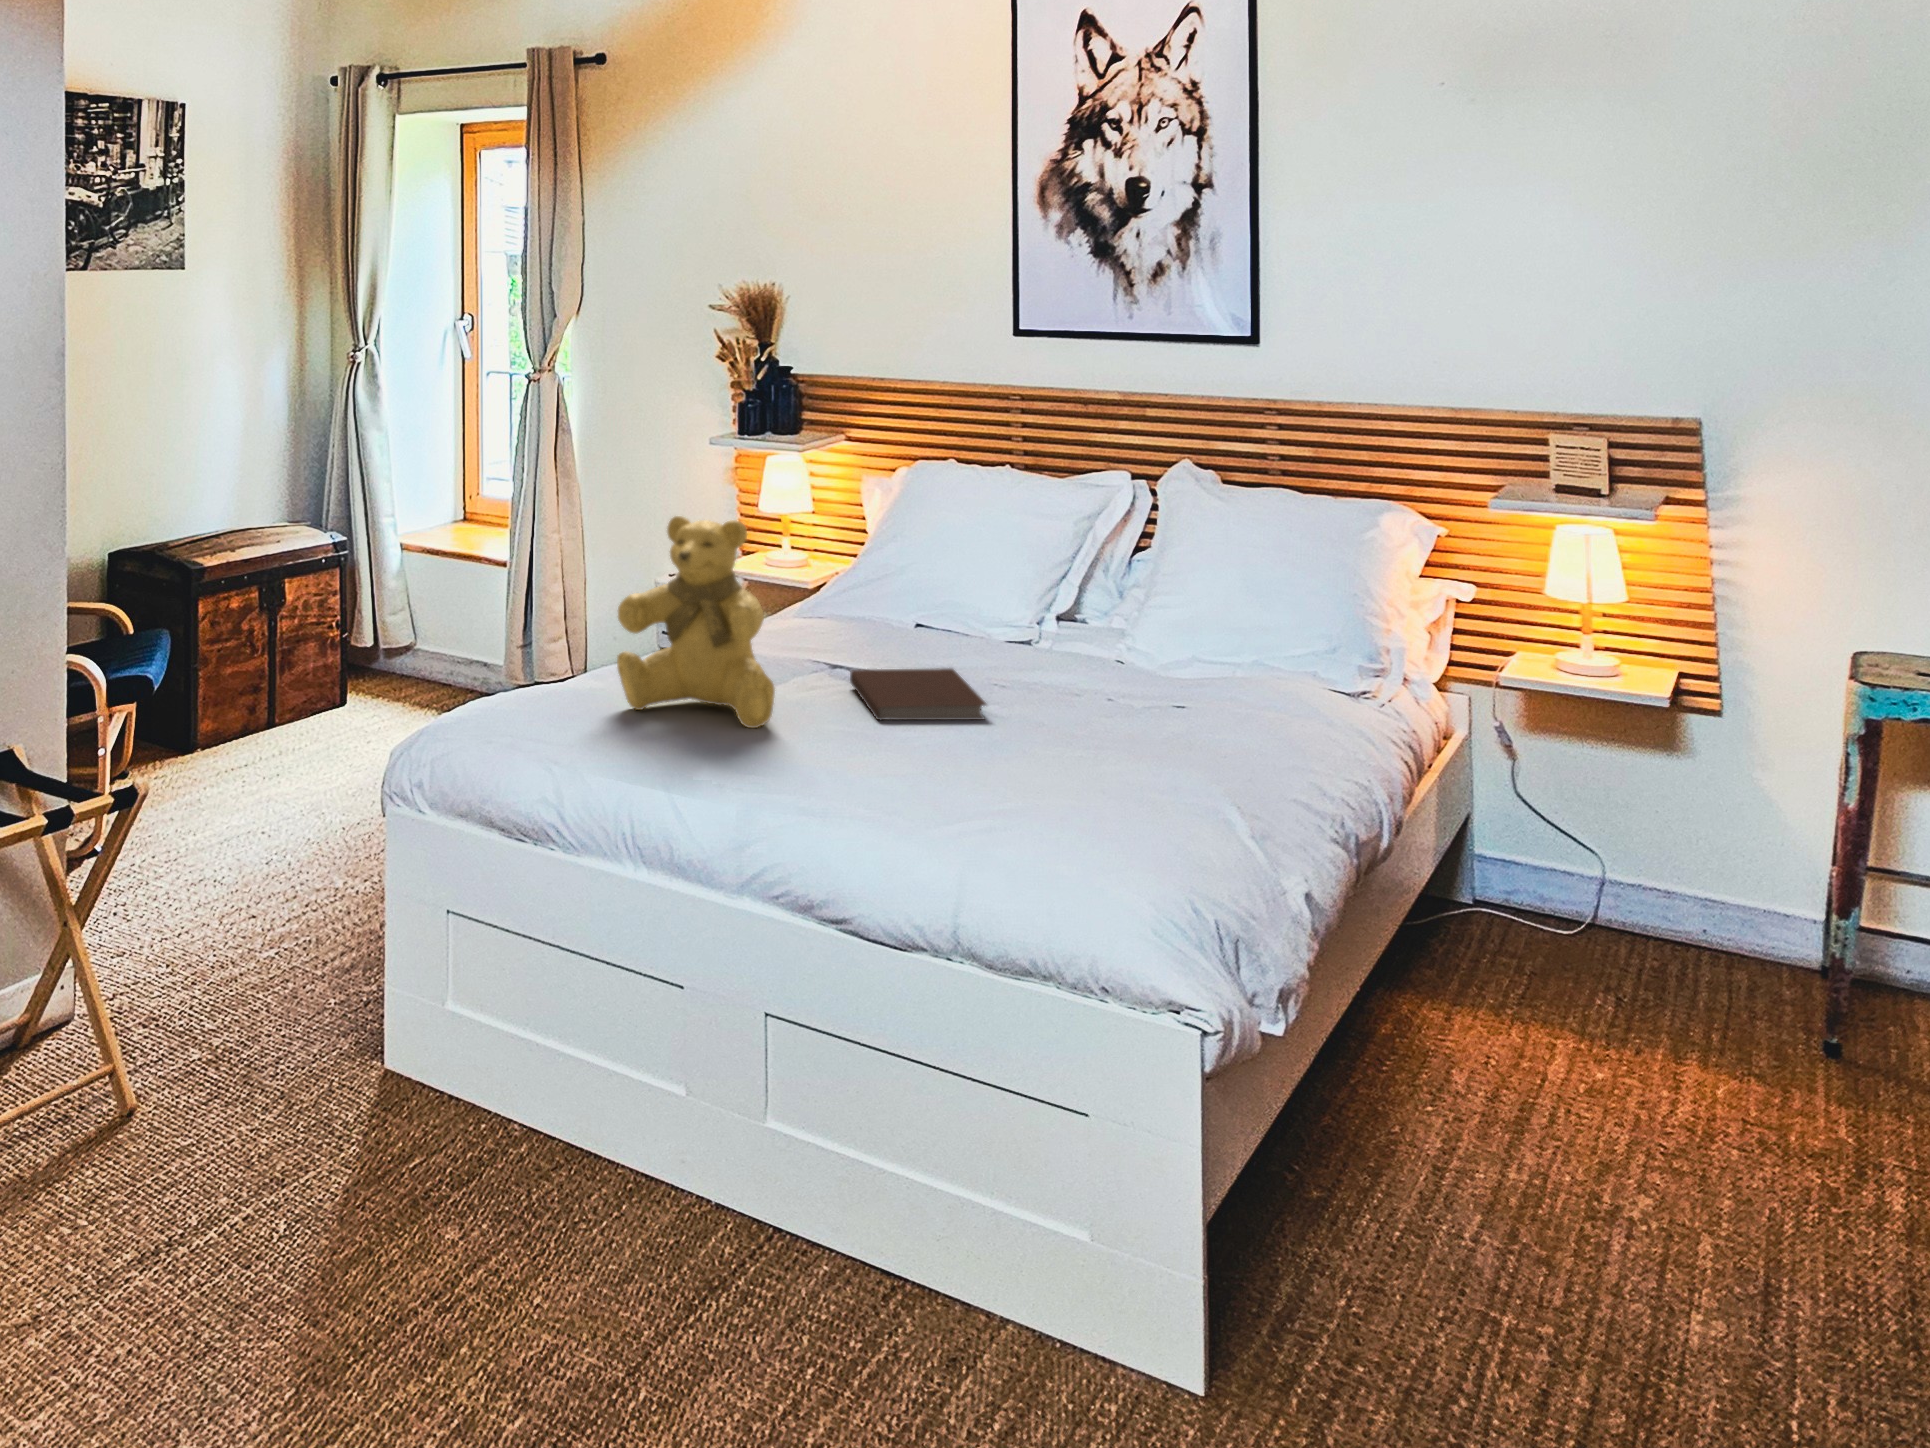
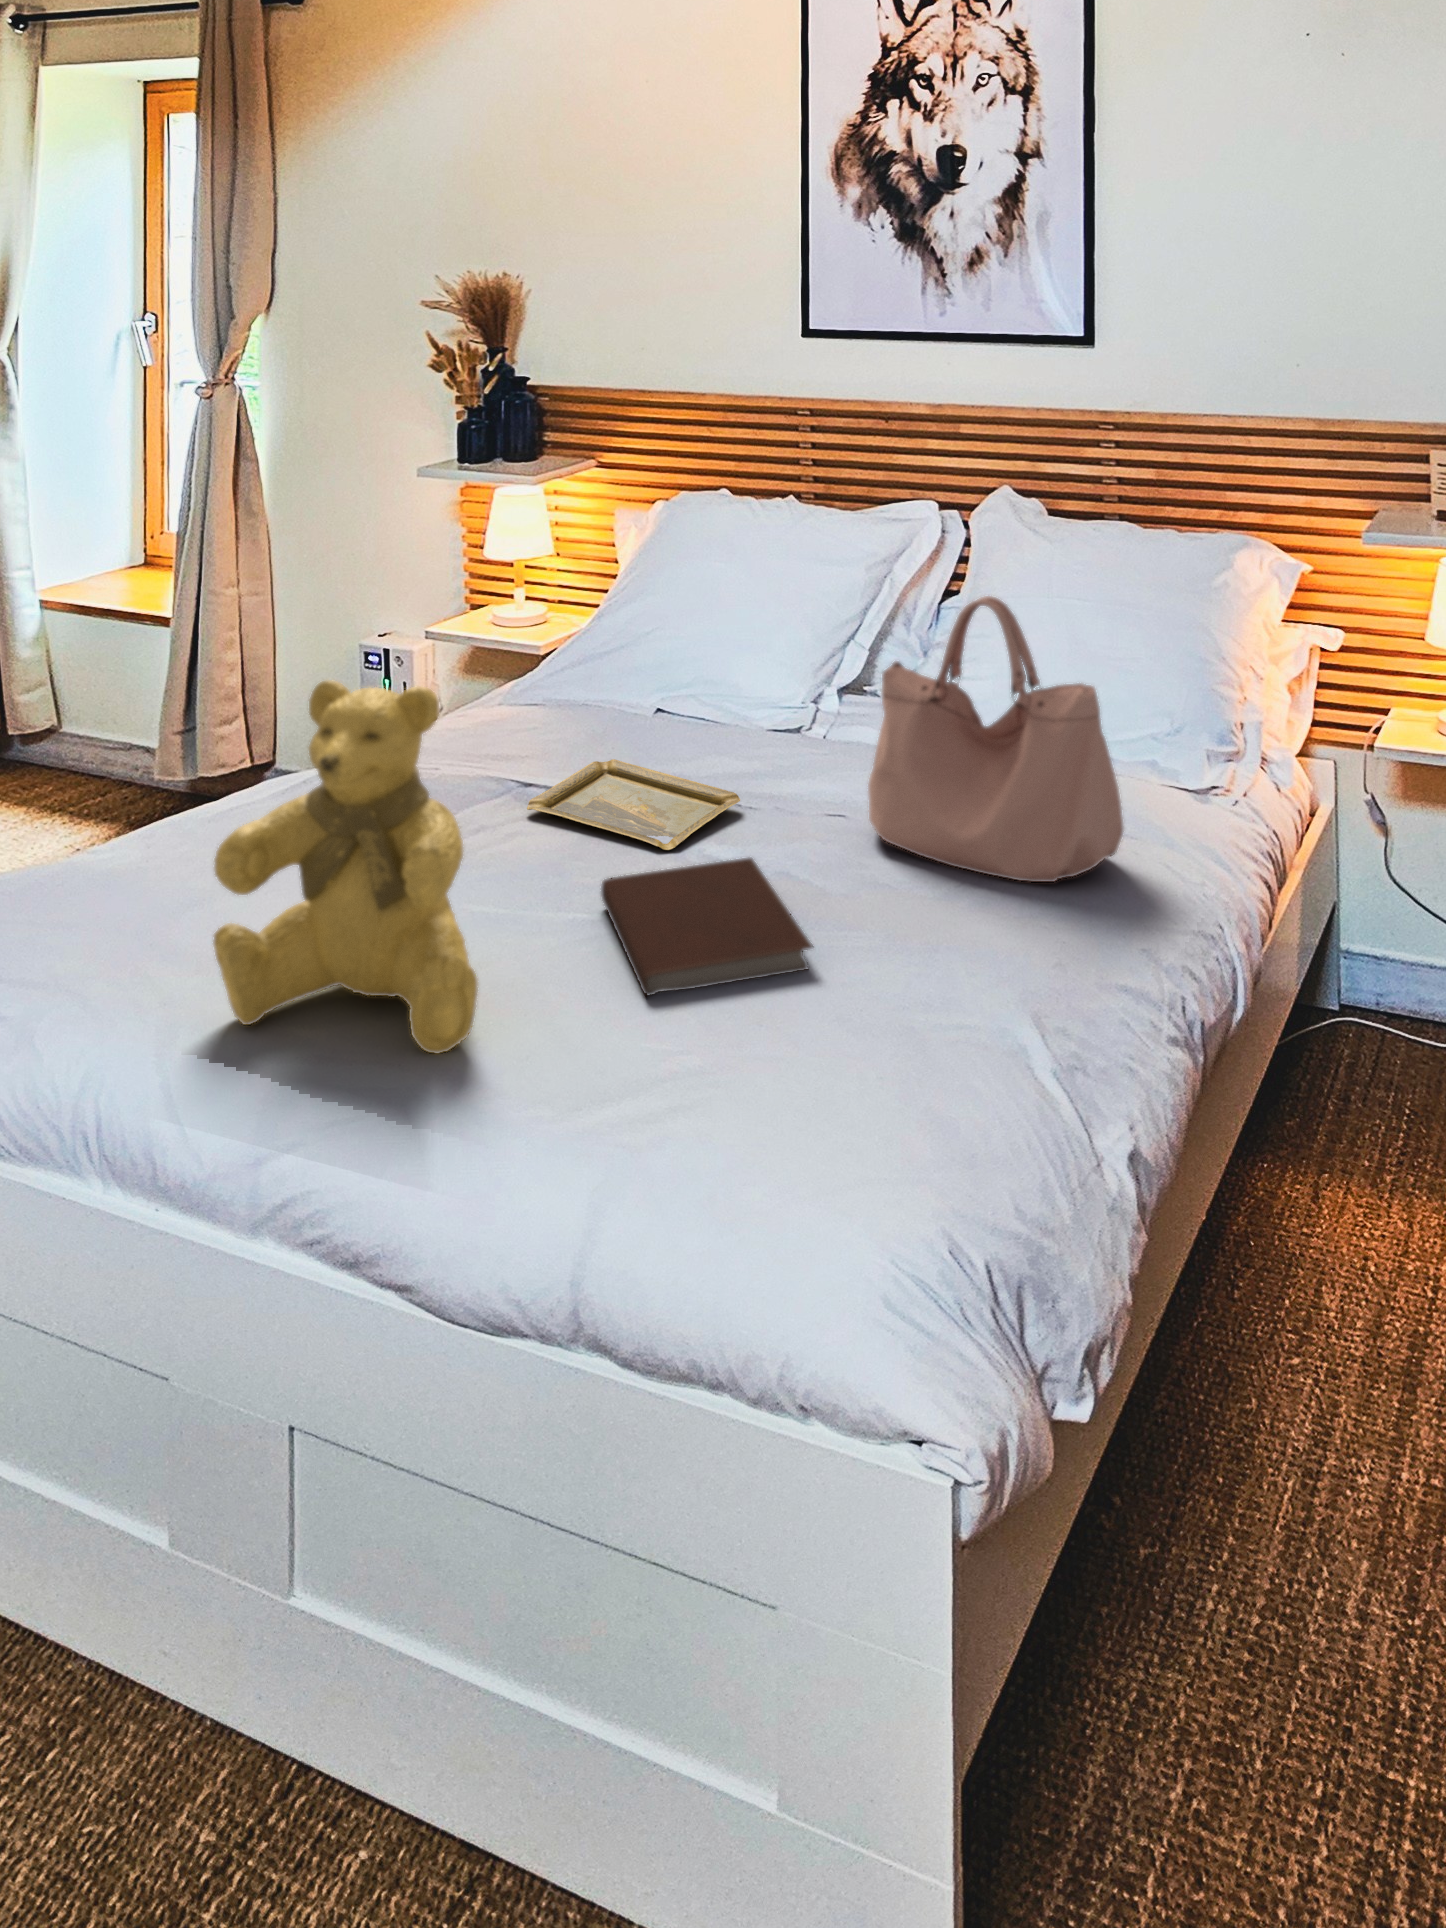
handbag: none [1042,507,1223,700] -> present [868,596,1124,882]
tray: none [798,625,950,670] -> present [527,759,740,850]

